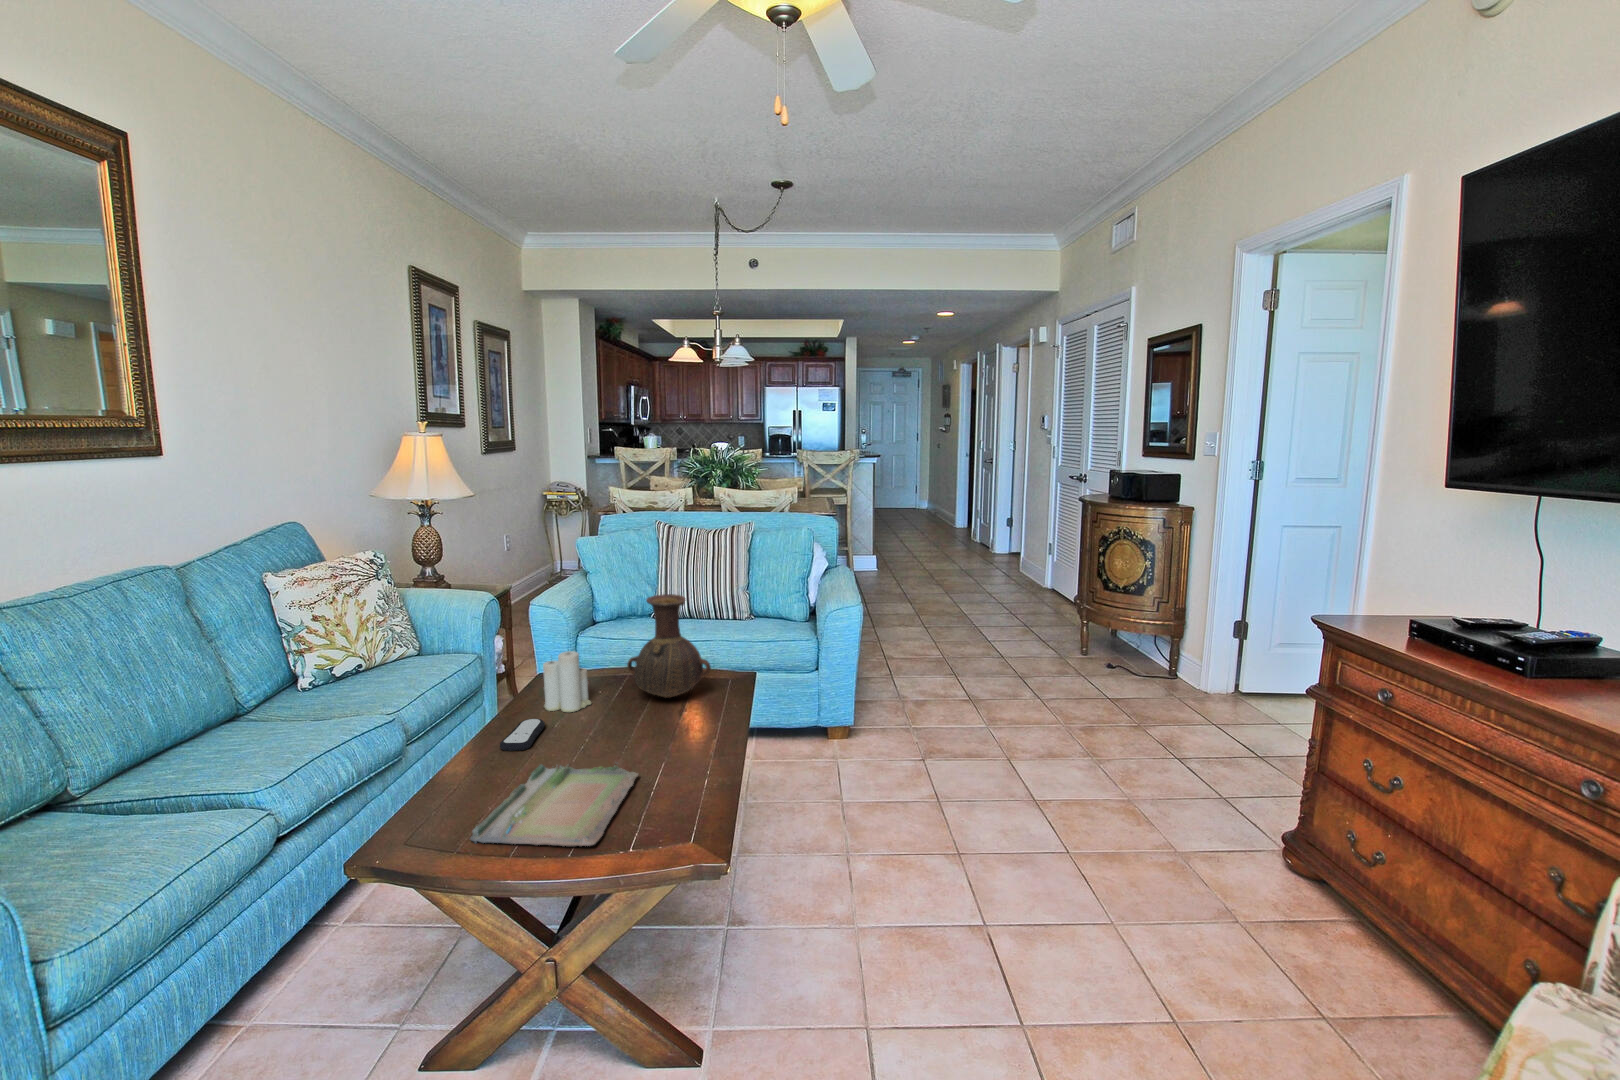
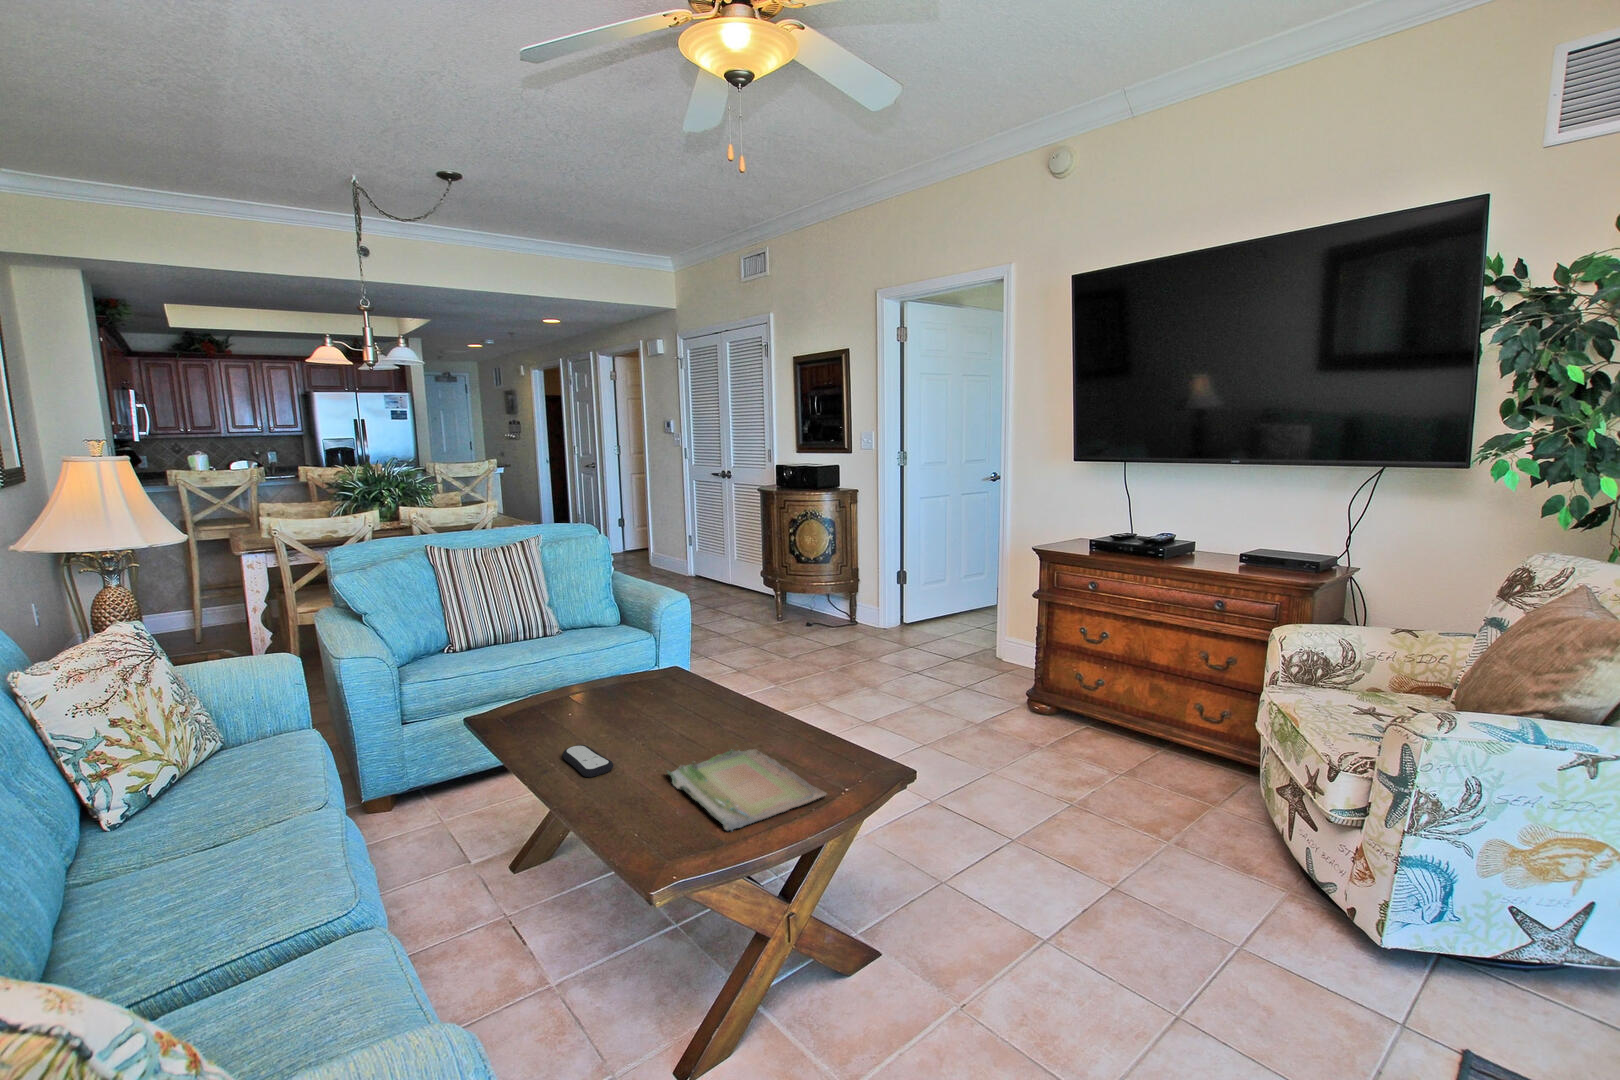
vase: present [627,594,711,698] -> none [603,600,685,702]
candle: present [543,651,591,712] -> none [542,668,587,741]

